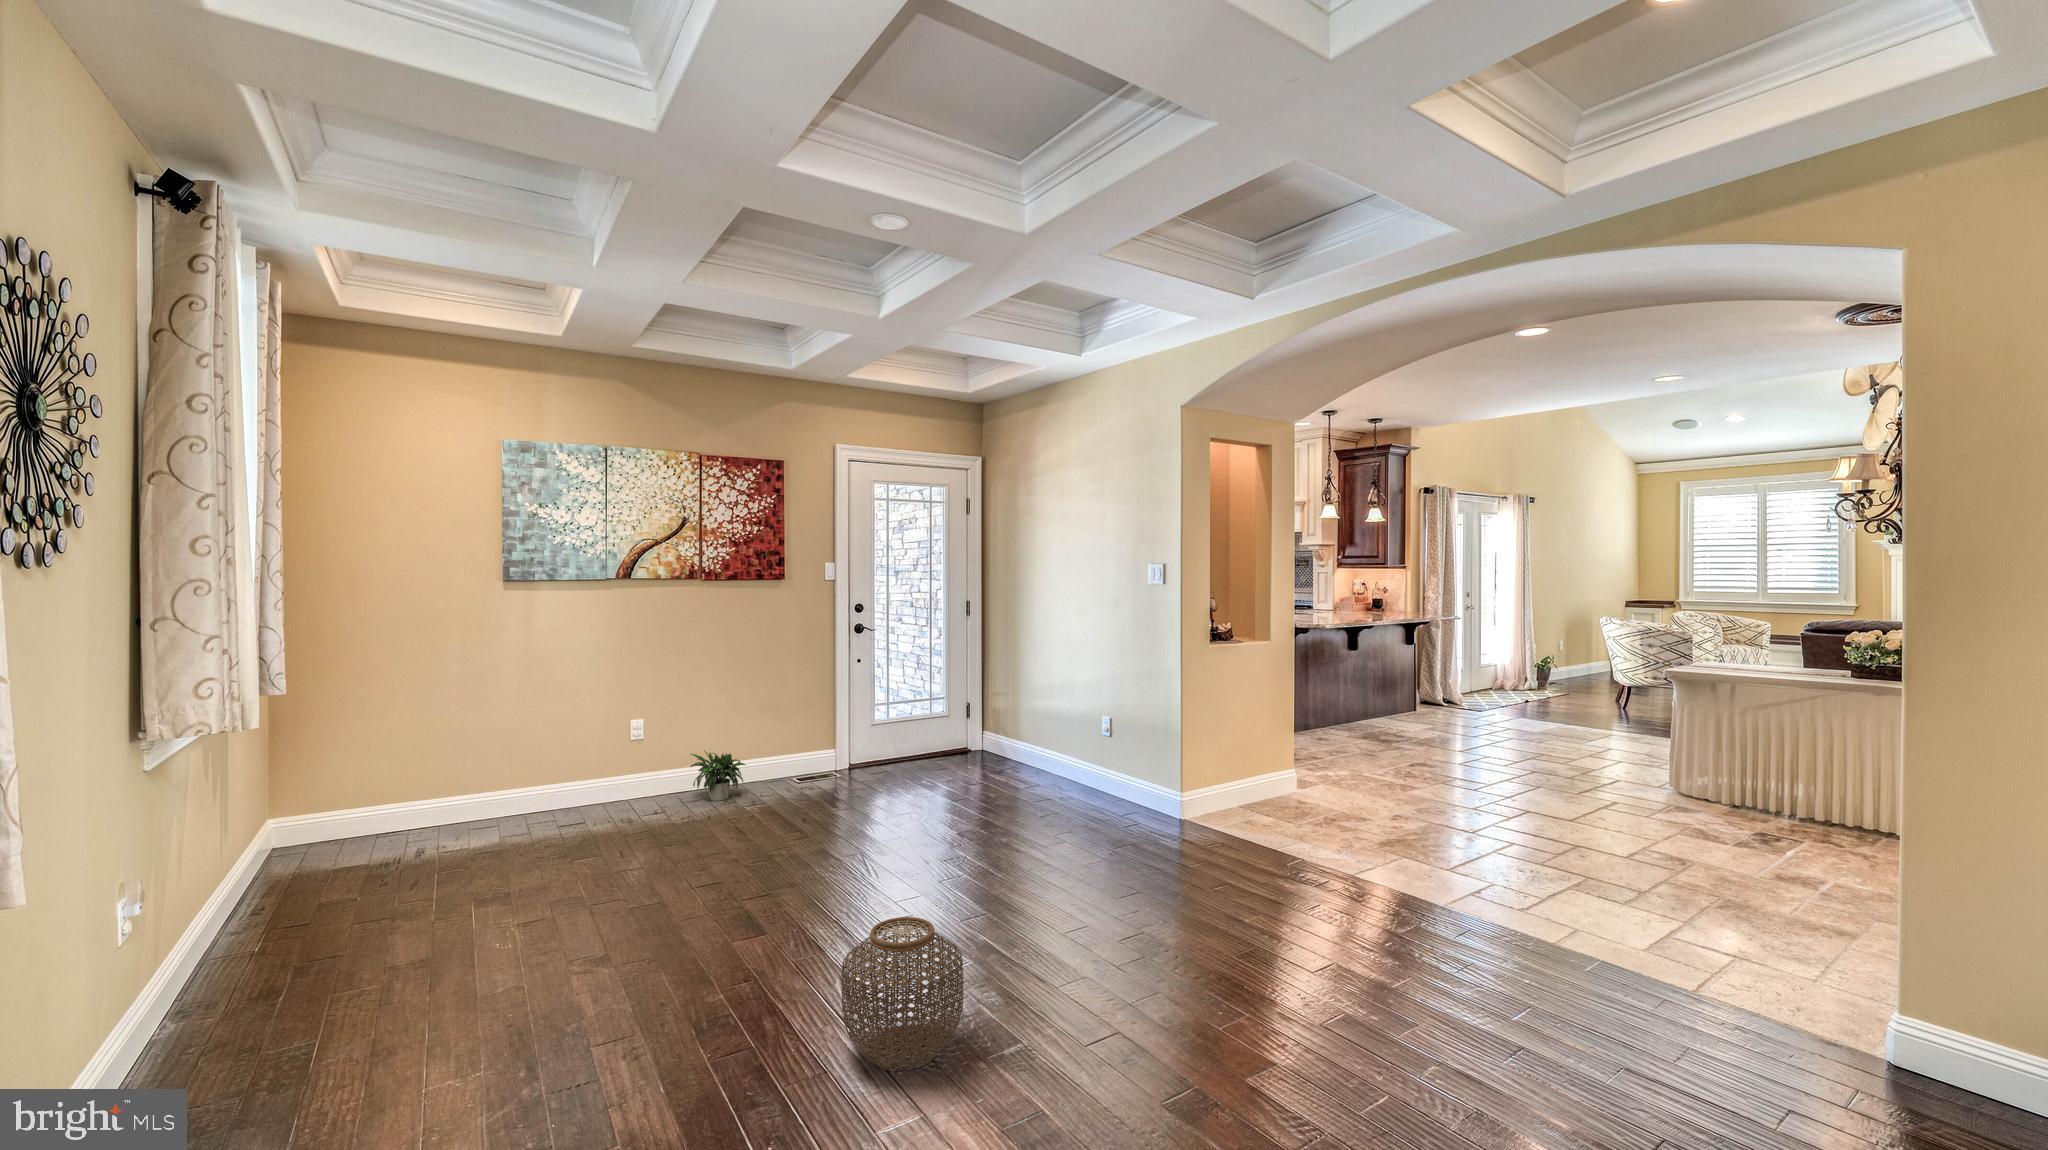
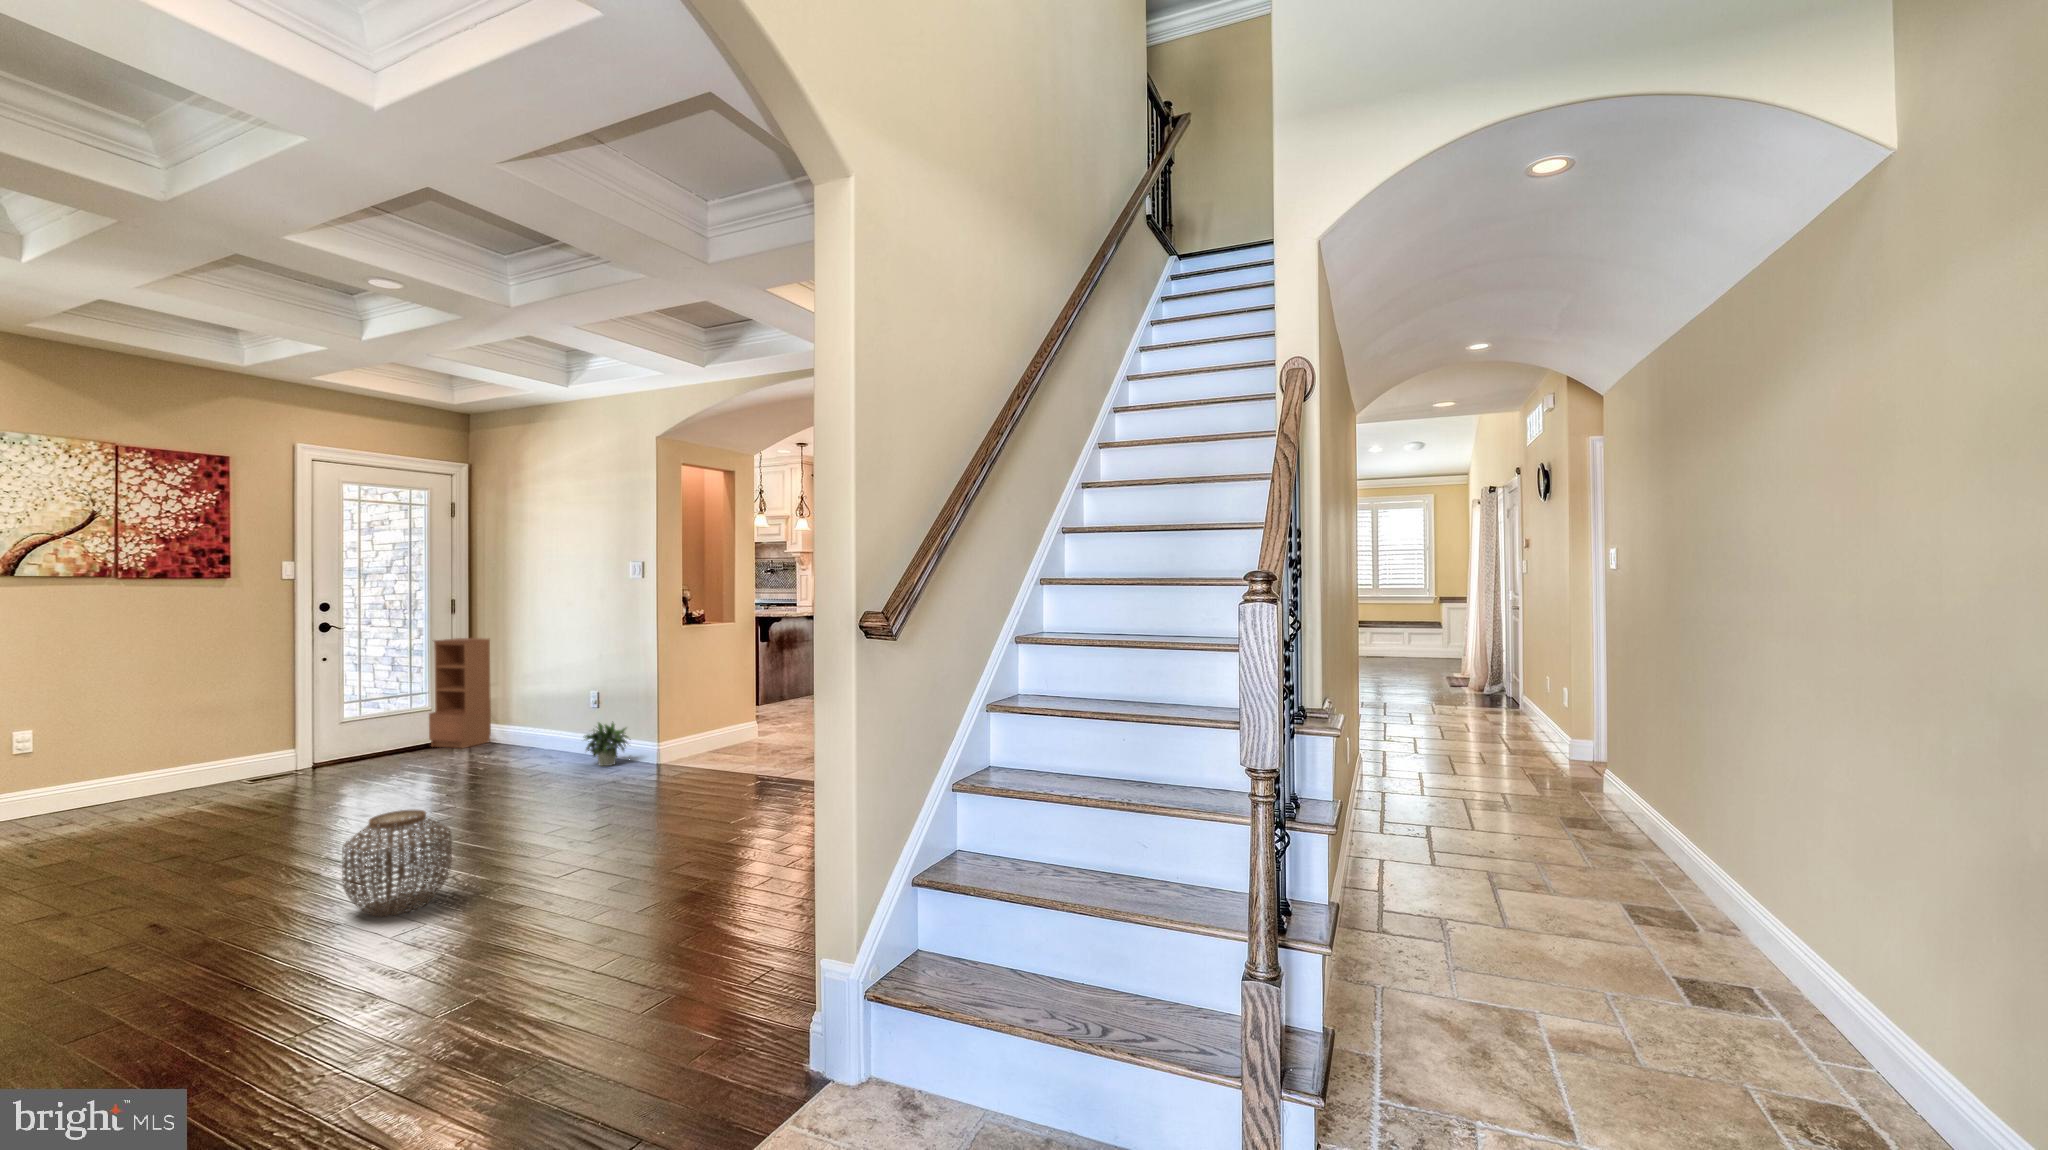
bookcase: none [947,641,1002,761] -> present [429,638,491,748]
potted plant: present [682,750,746,801] -> present [584,723,631,766]

